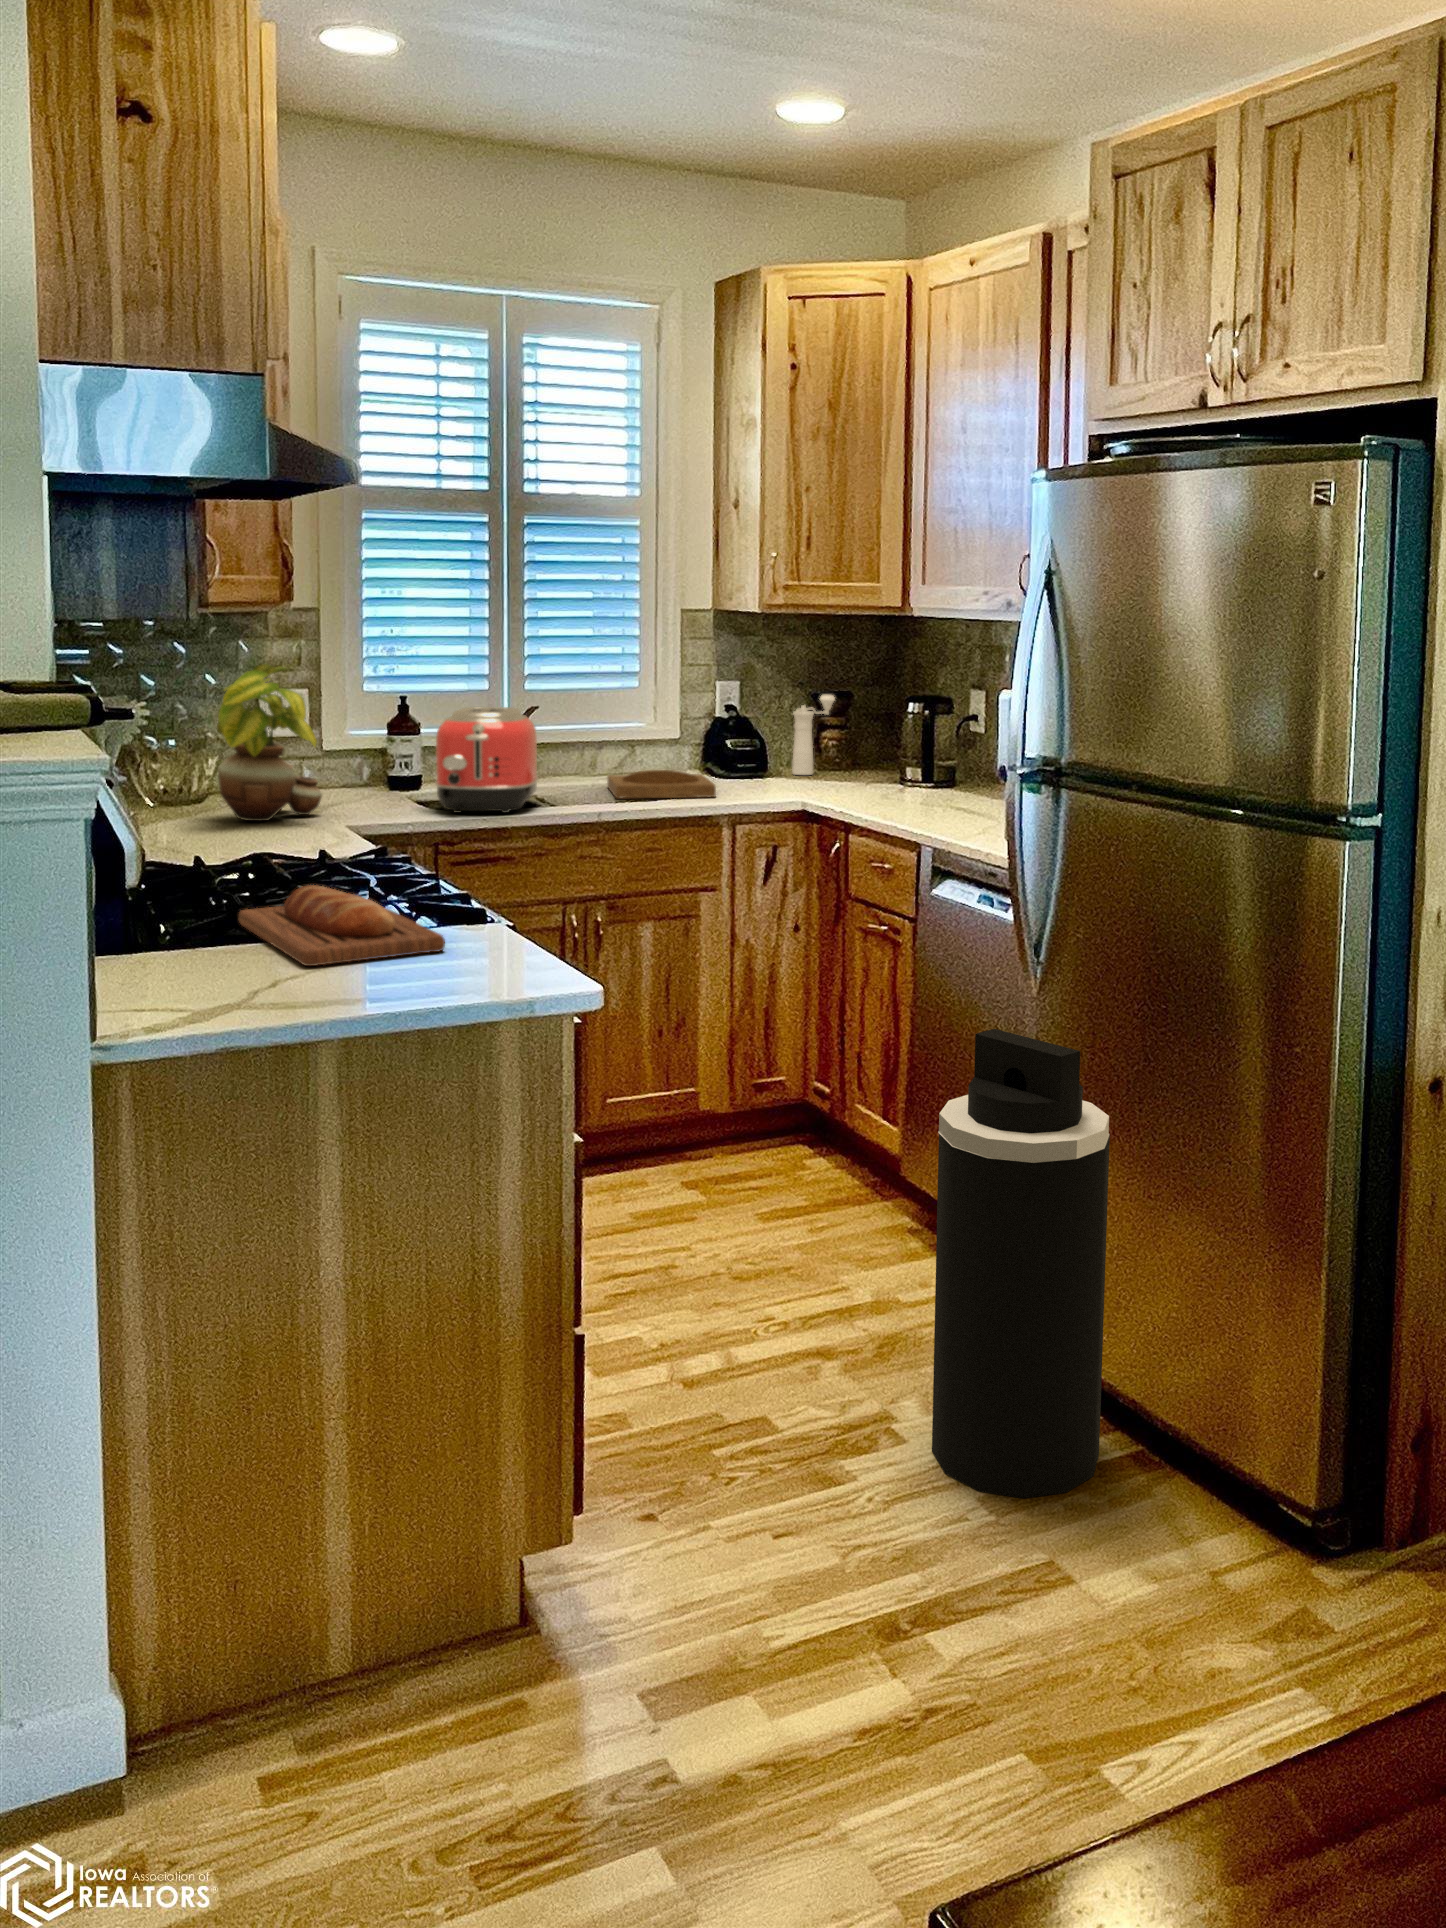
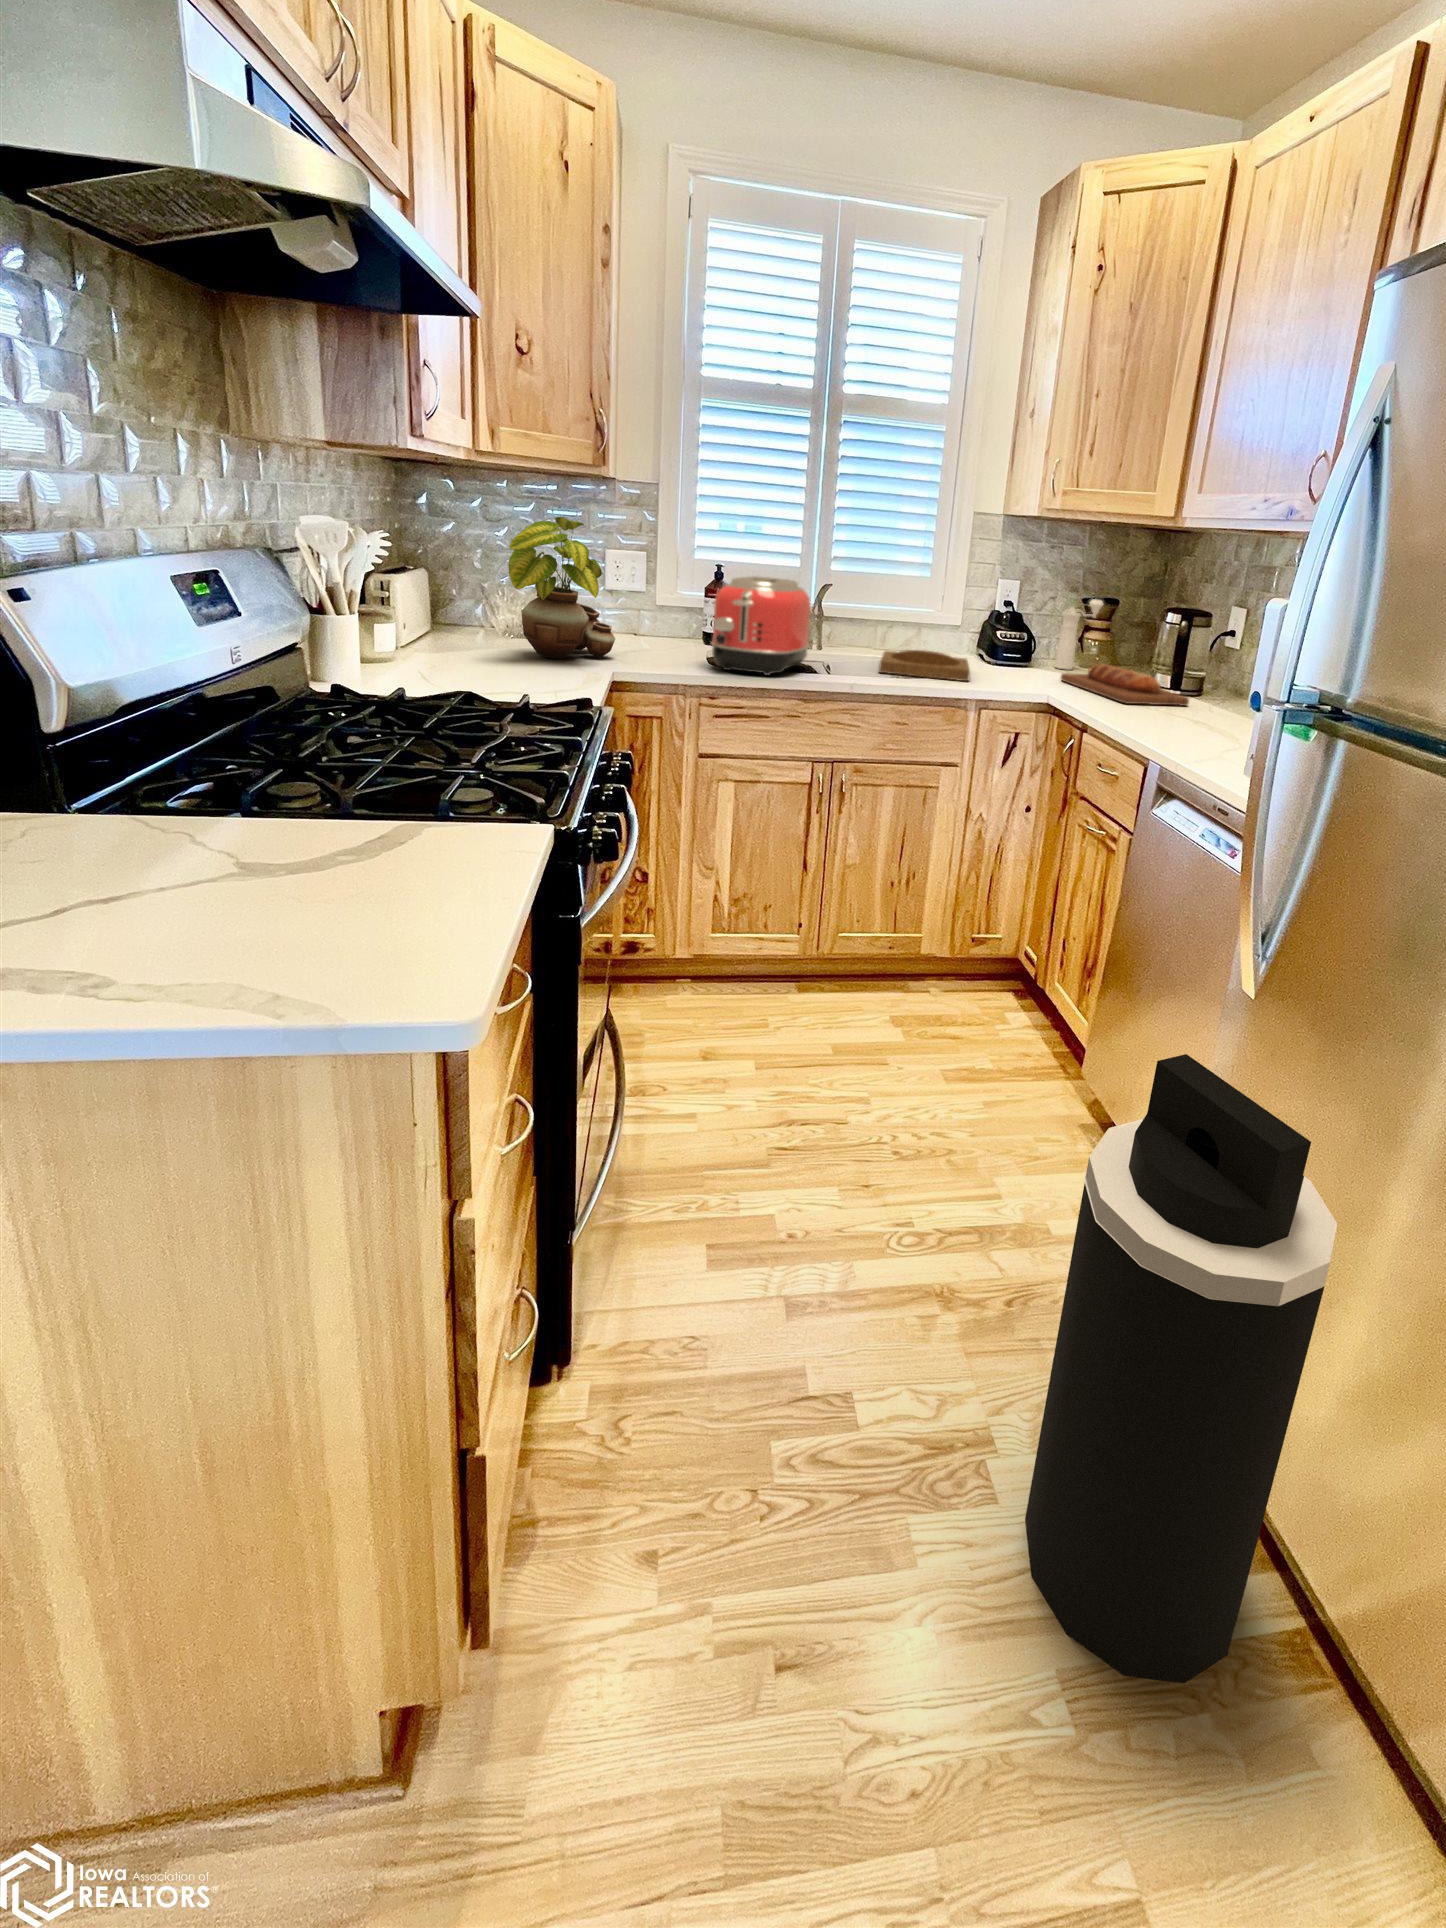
bread loaf: present [239,885,445,966] -> present [1061,664,1189,706]

